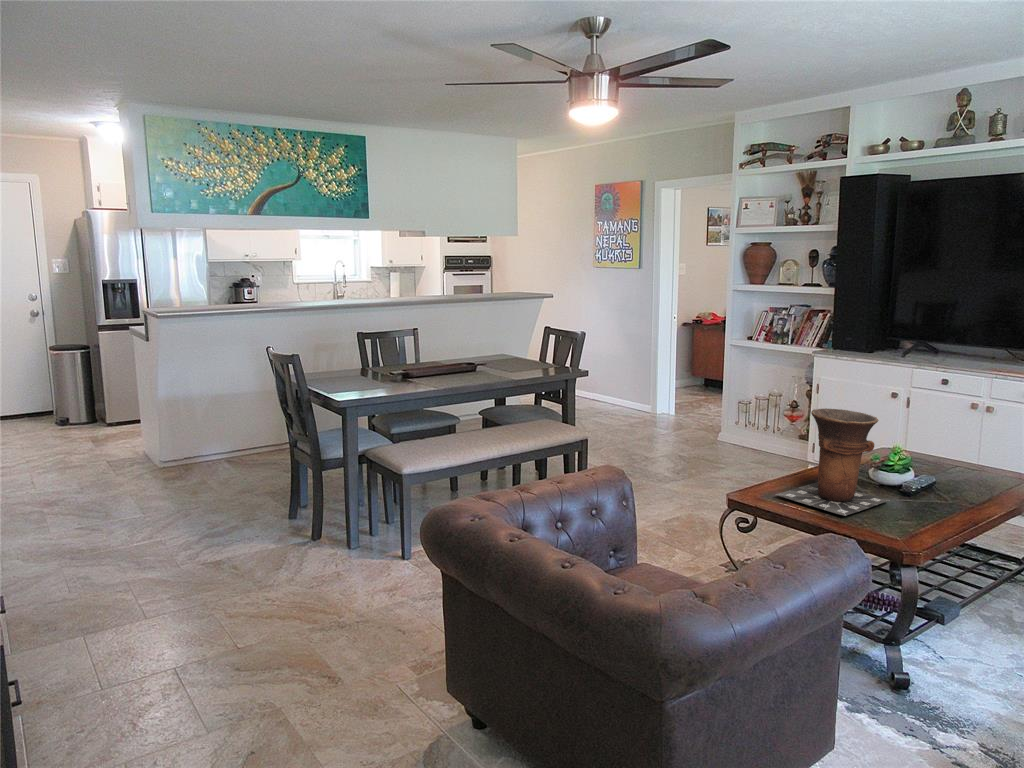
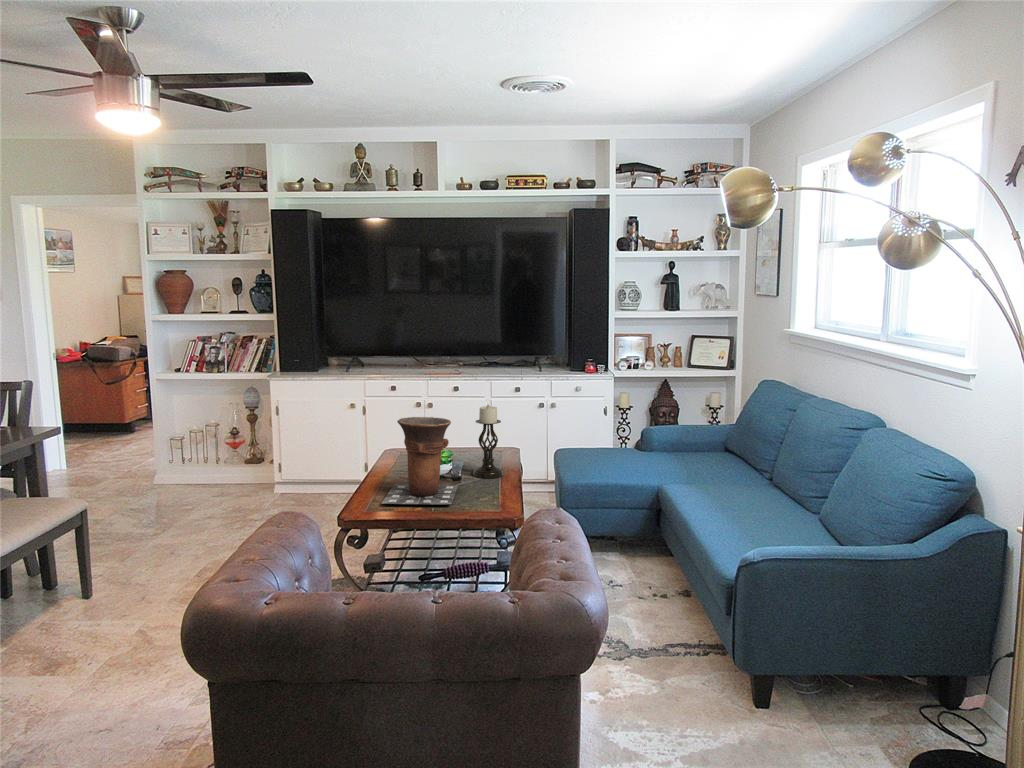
candle holder: none [934,412,983,507] -> present [473,405,503,479]

